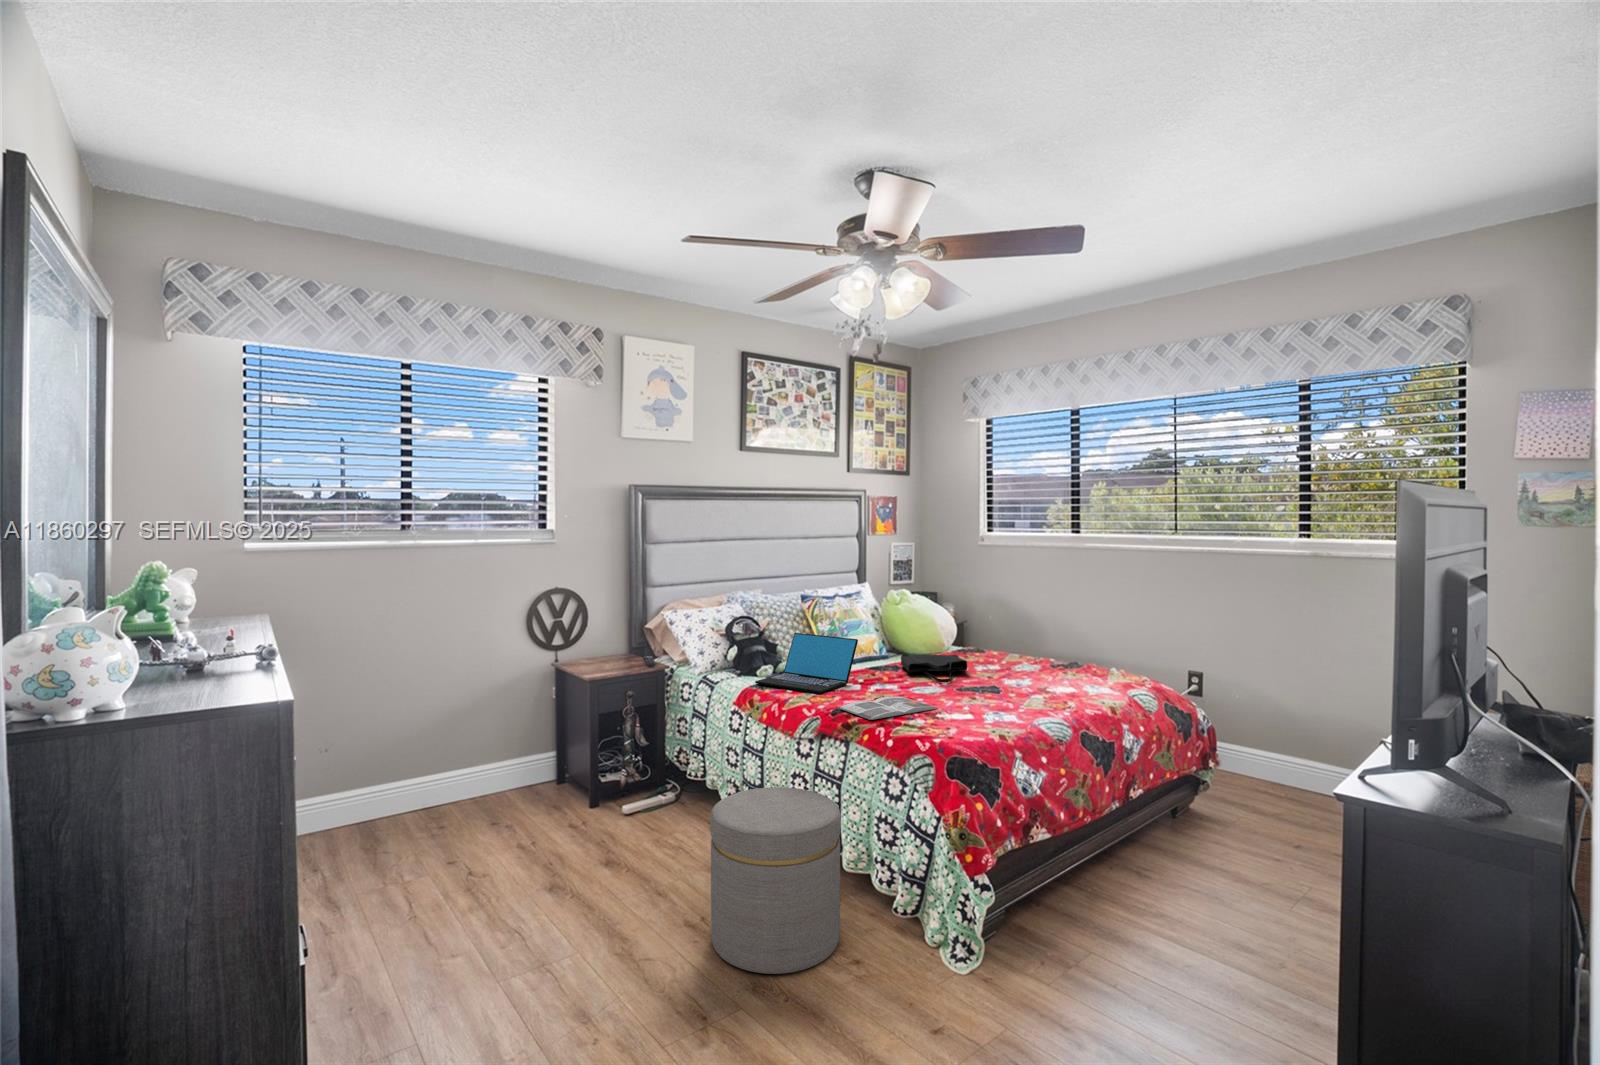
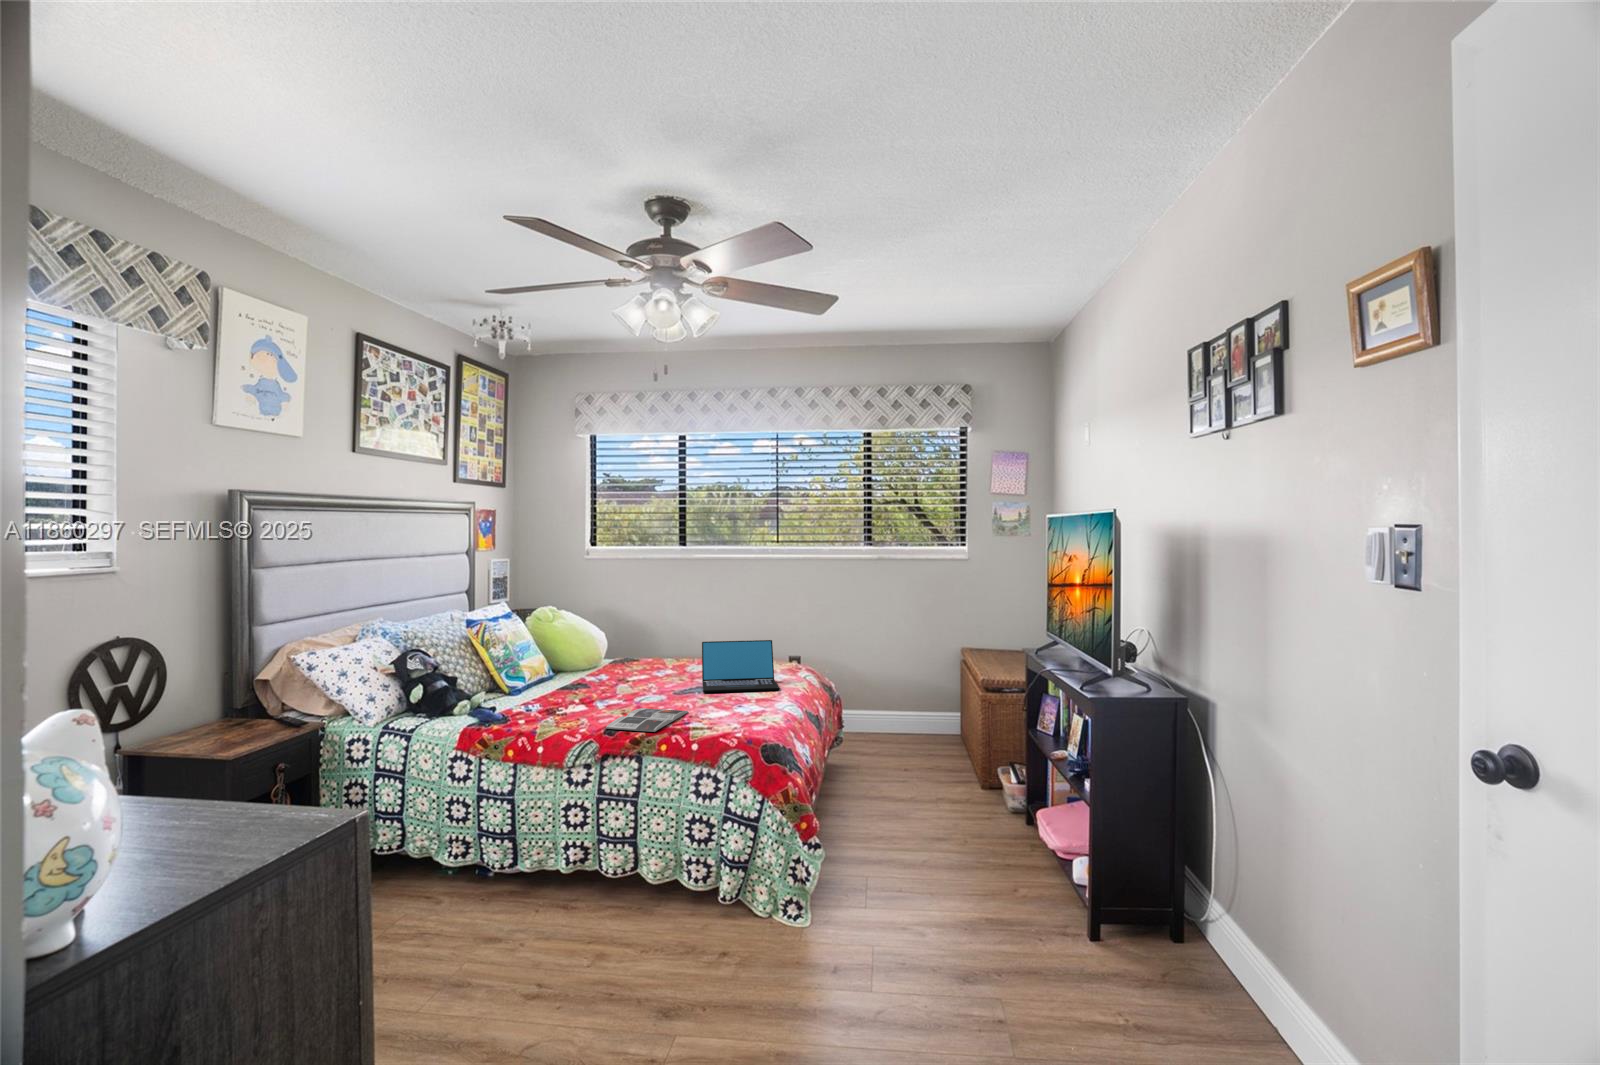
laptop: present [755,633,858,693] -> present [702,640,779,693]
tote bag: present [901,654,967,682] -> none [586,665,658,691]
ottoman: present [710,787,841,974] -> none [568,810,703,1004]

